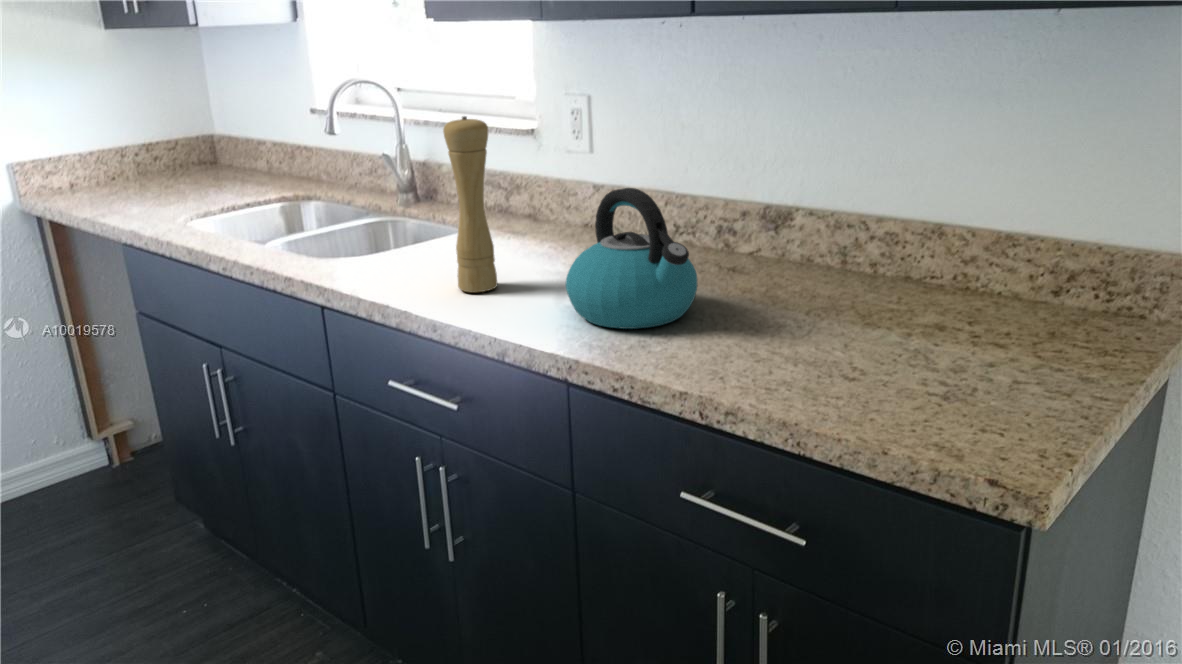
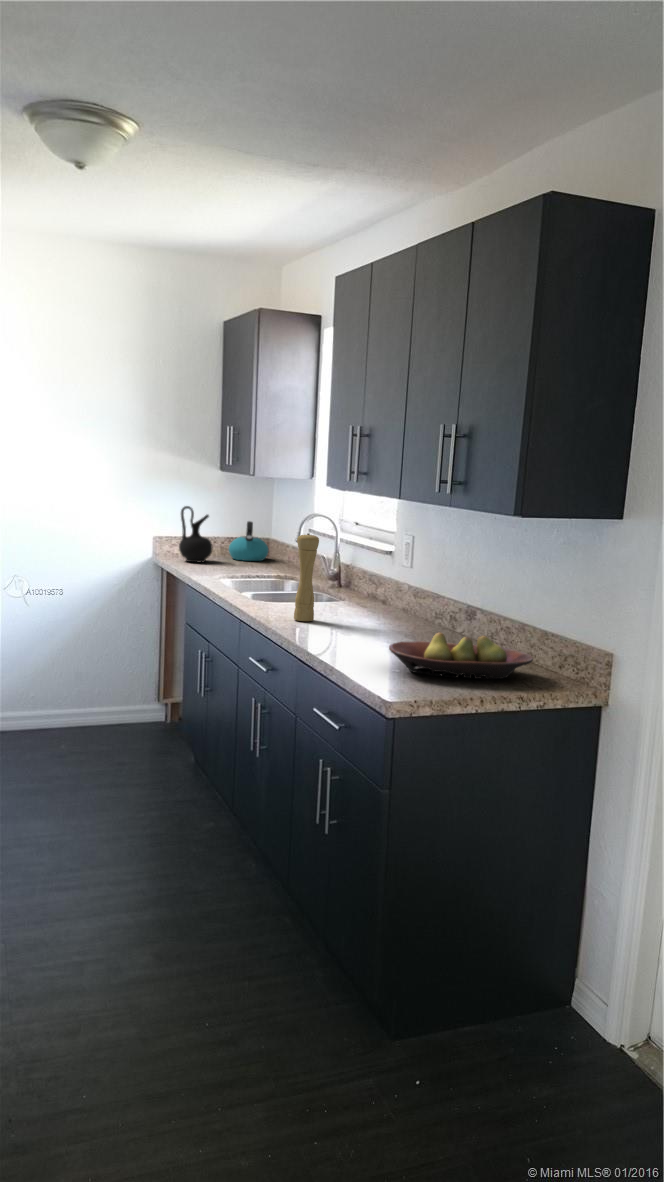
ceramic jug: none [56,99,134,200] -> present [179,506,213,562]
kettle: present [566,188,698,329] -> present [229,521,268,561]
fruit bowl: none [825,272,1094,379] -> present [389,632,533,679]

